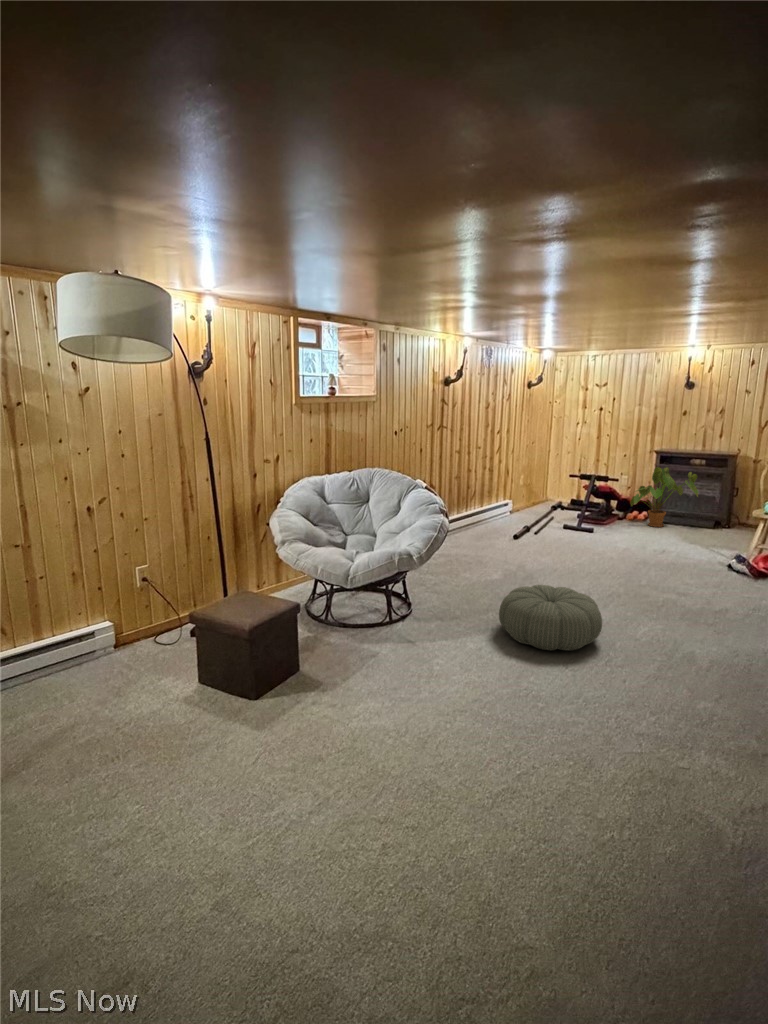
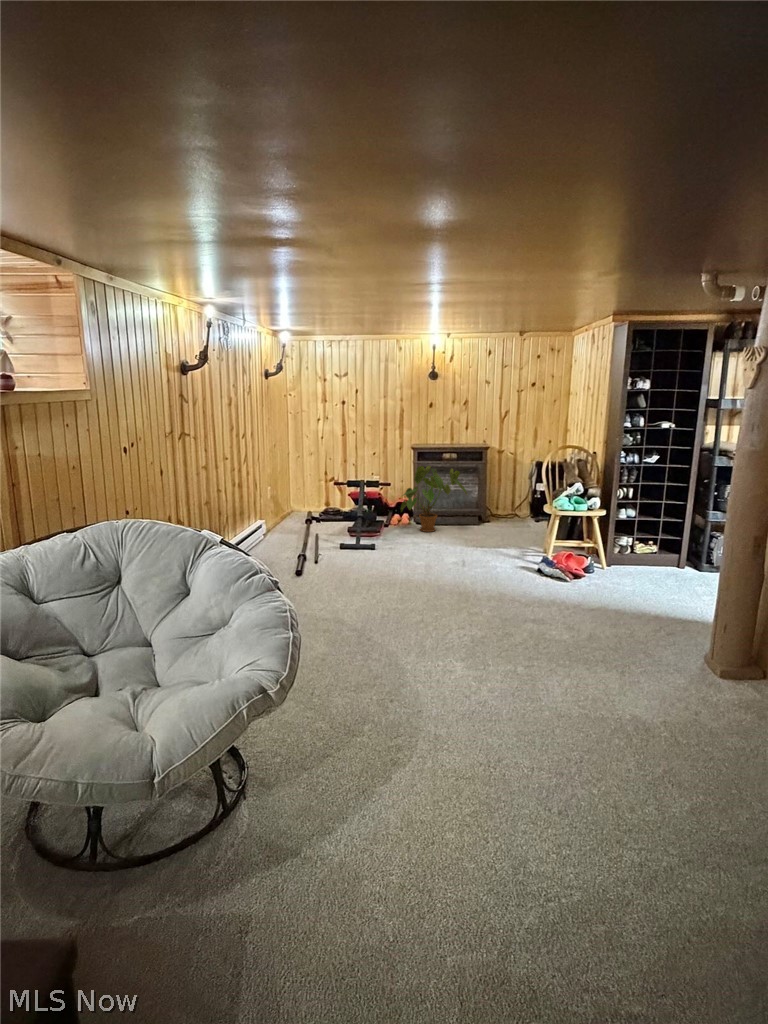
pouf: present [499,585,602,650] -> none [397,666,545,785]

